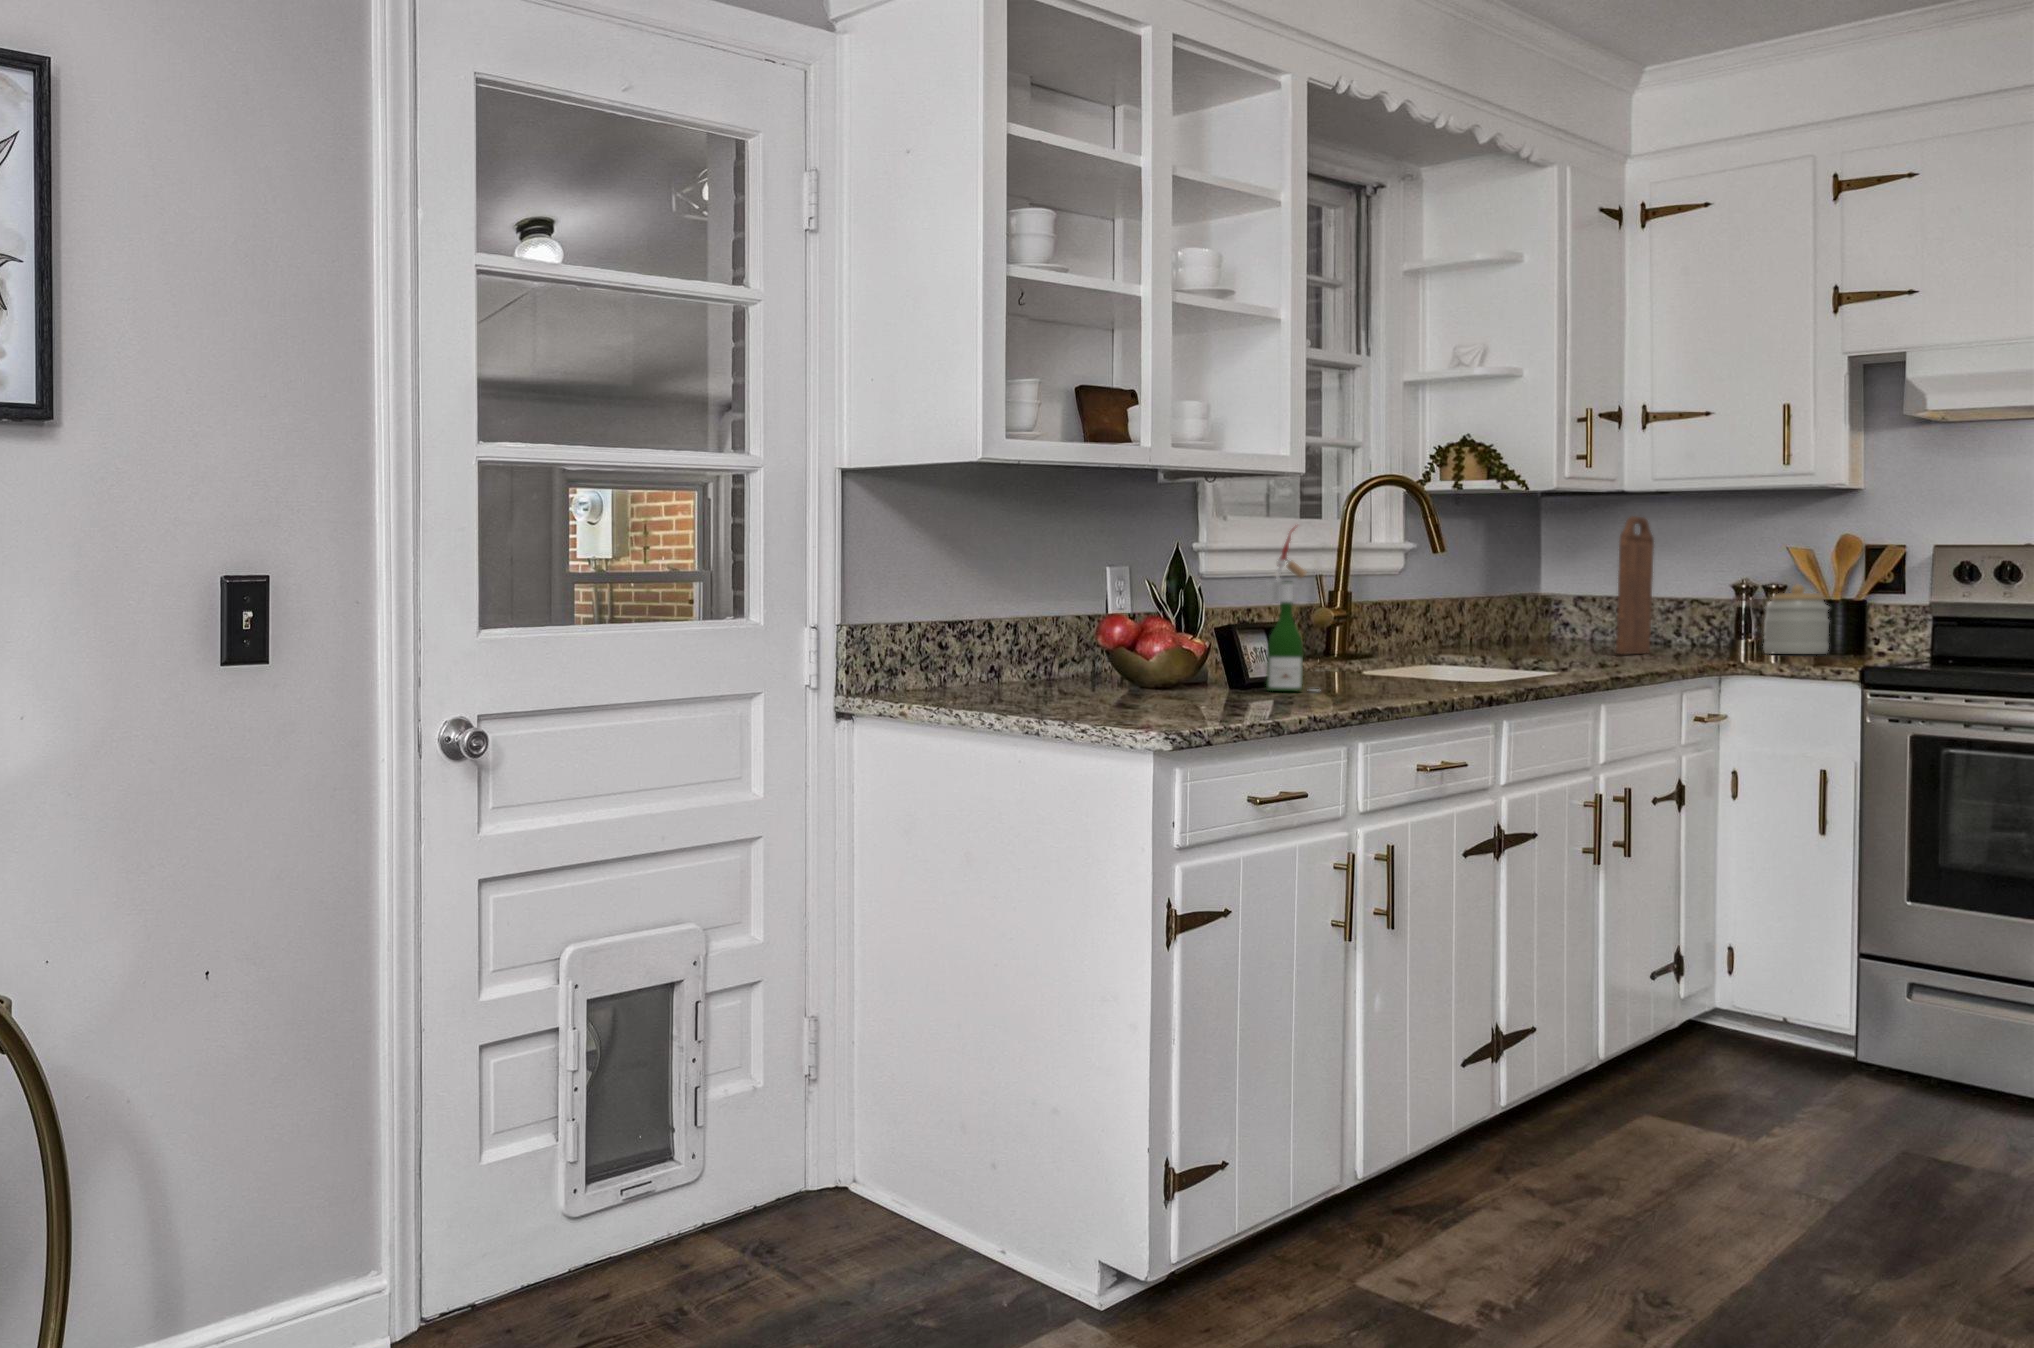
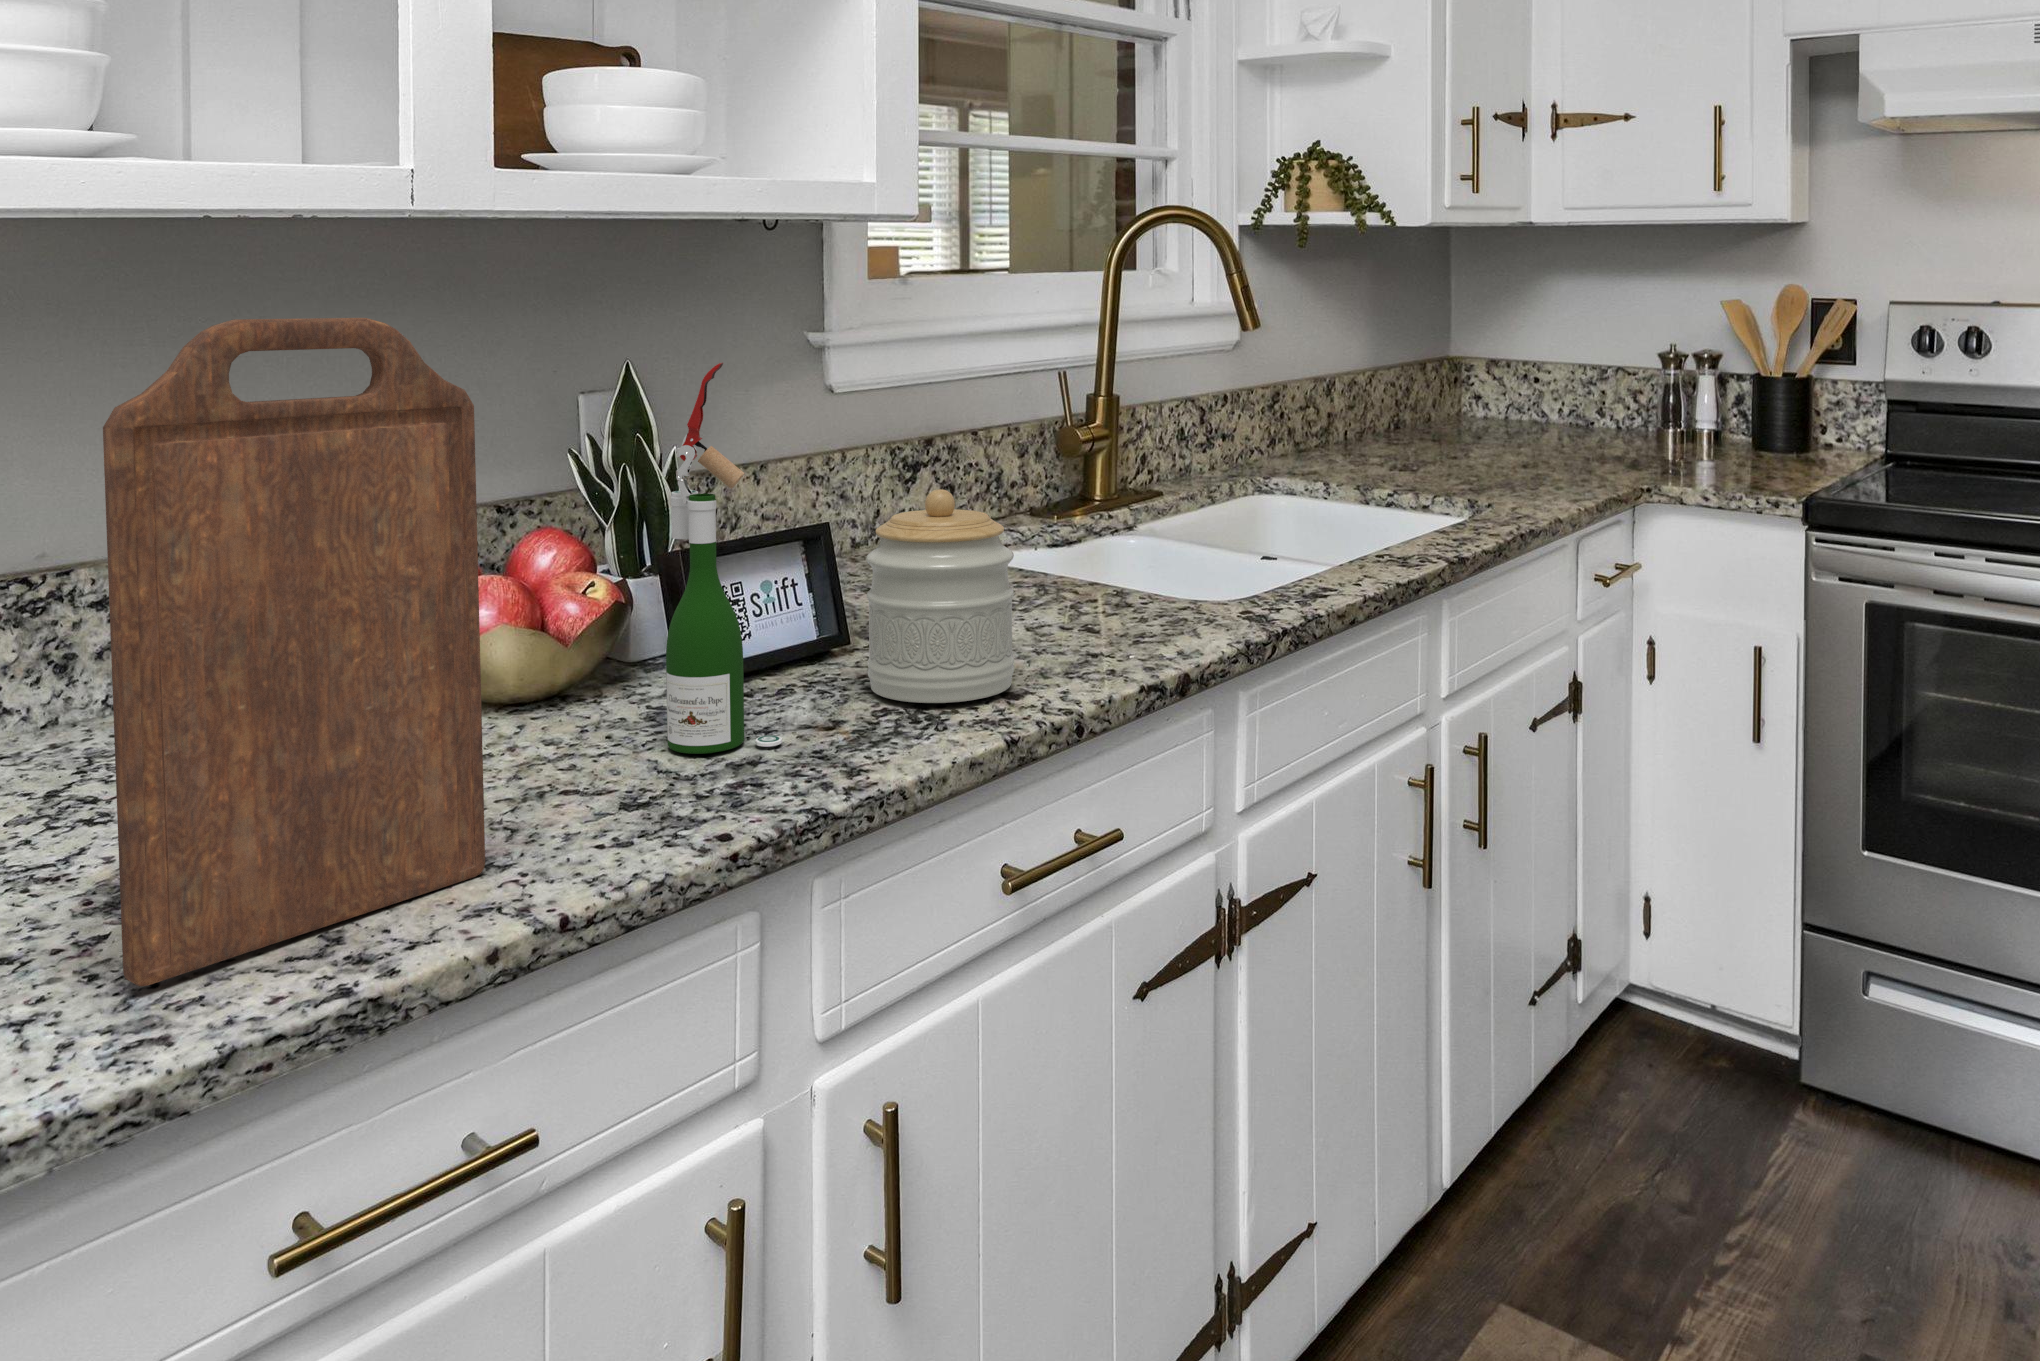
cutting board: present [1616,516,1654,654] -> present [103,318,485,986]
jar: present [1763,585,1829,654] -> present [866,489,1014,703]

